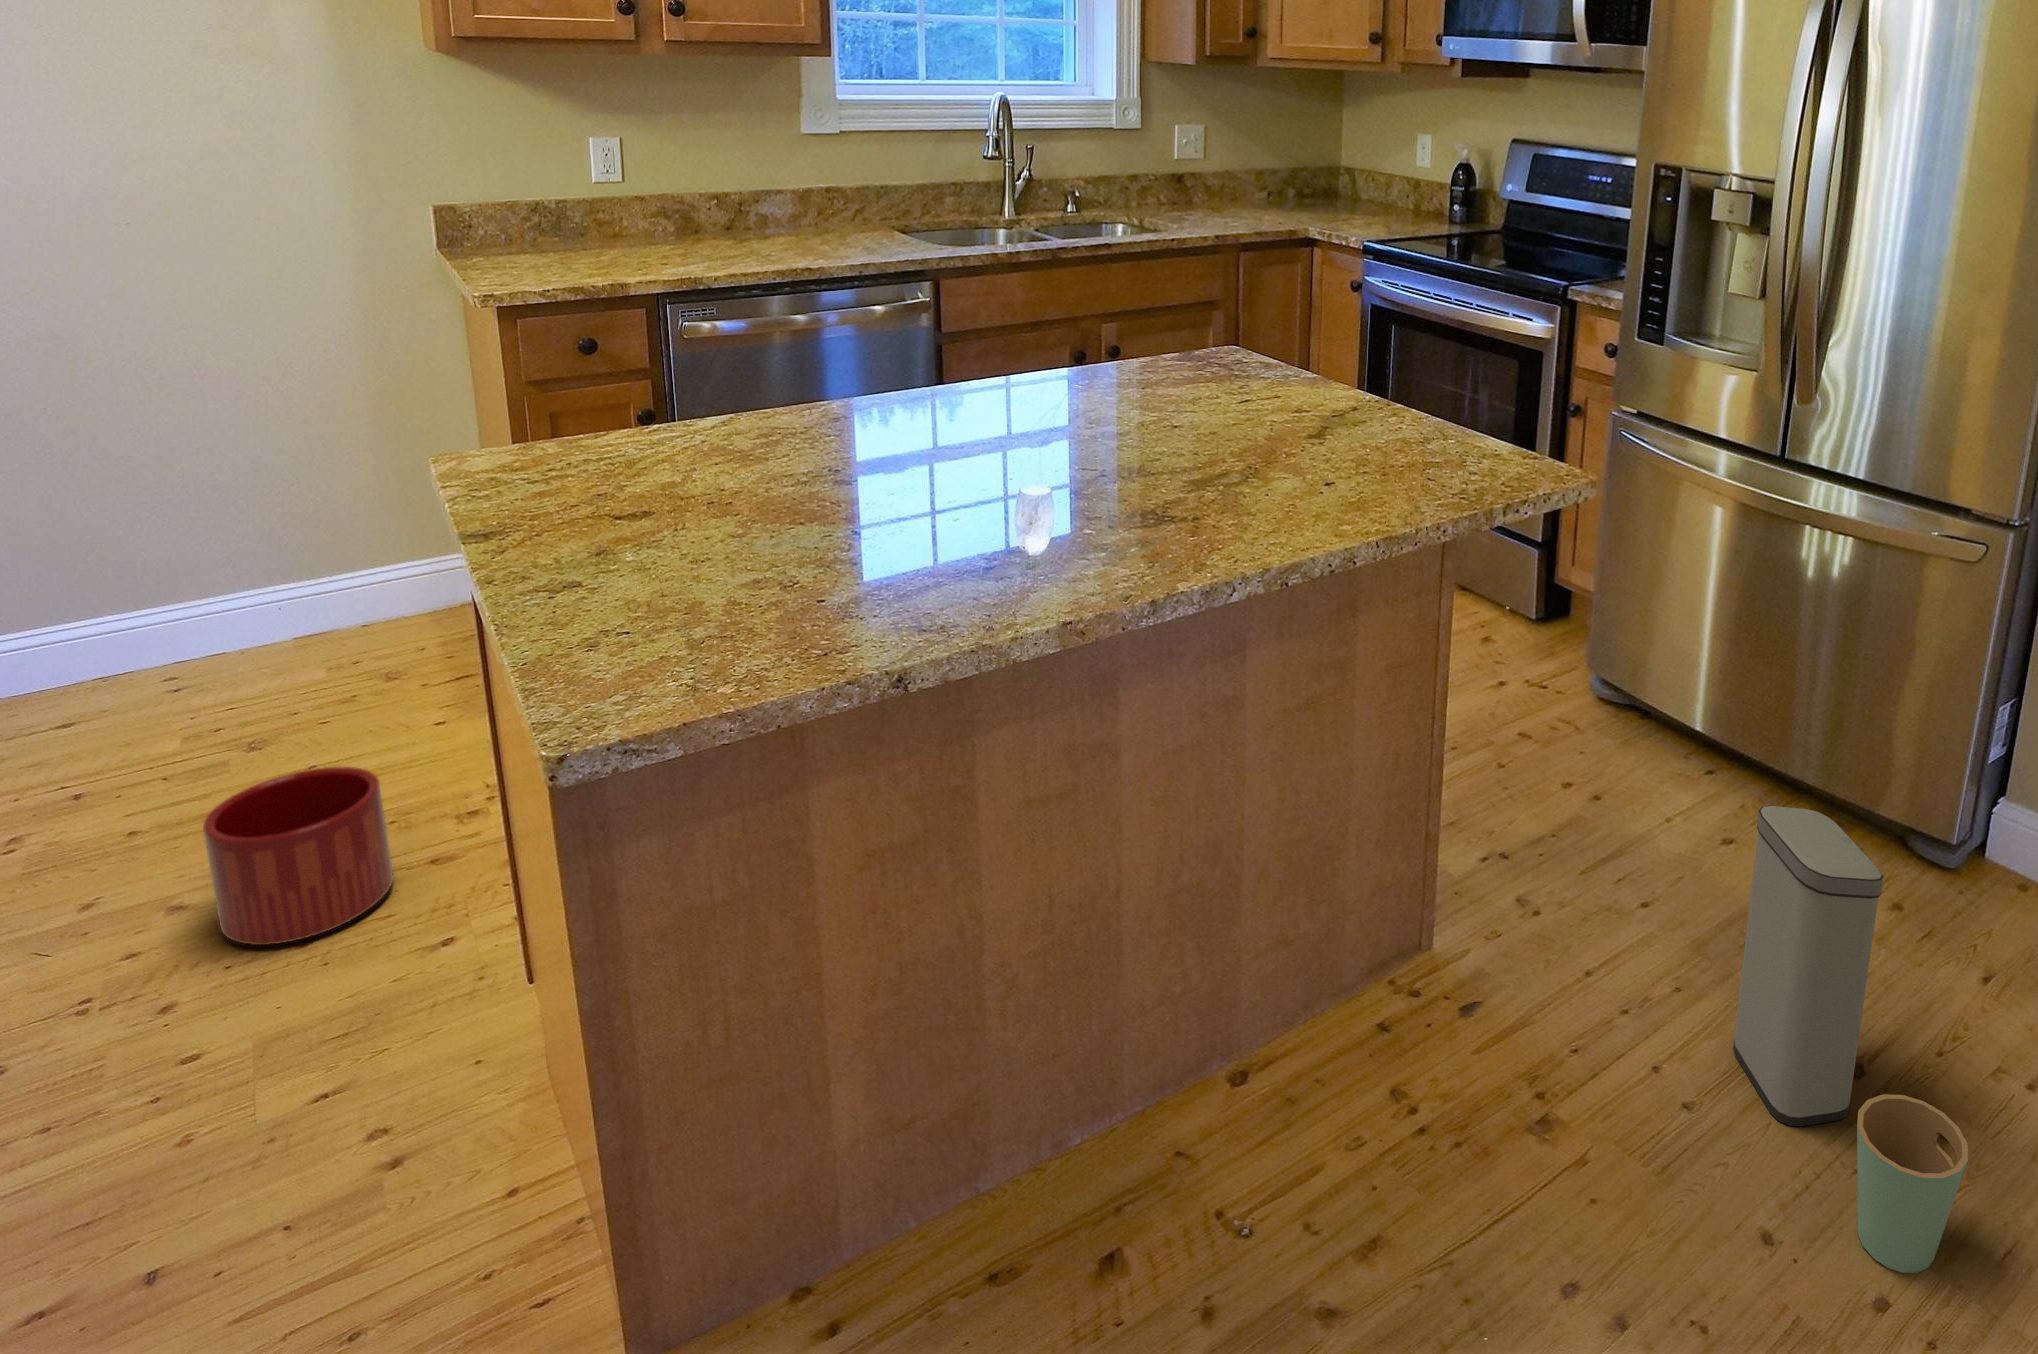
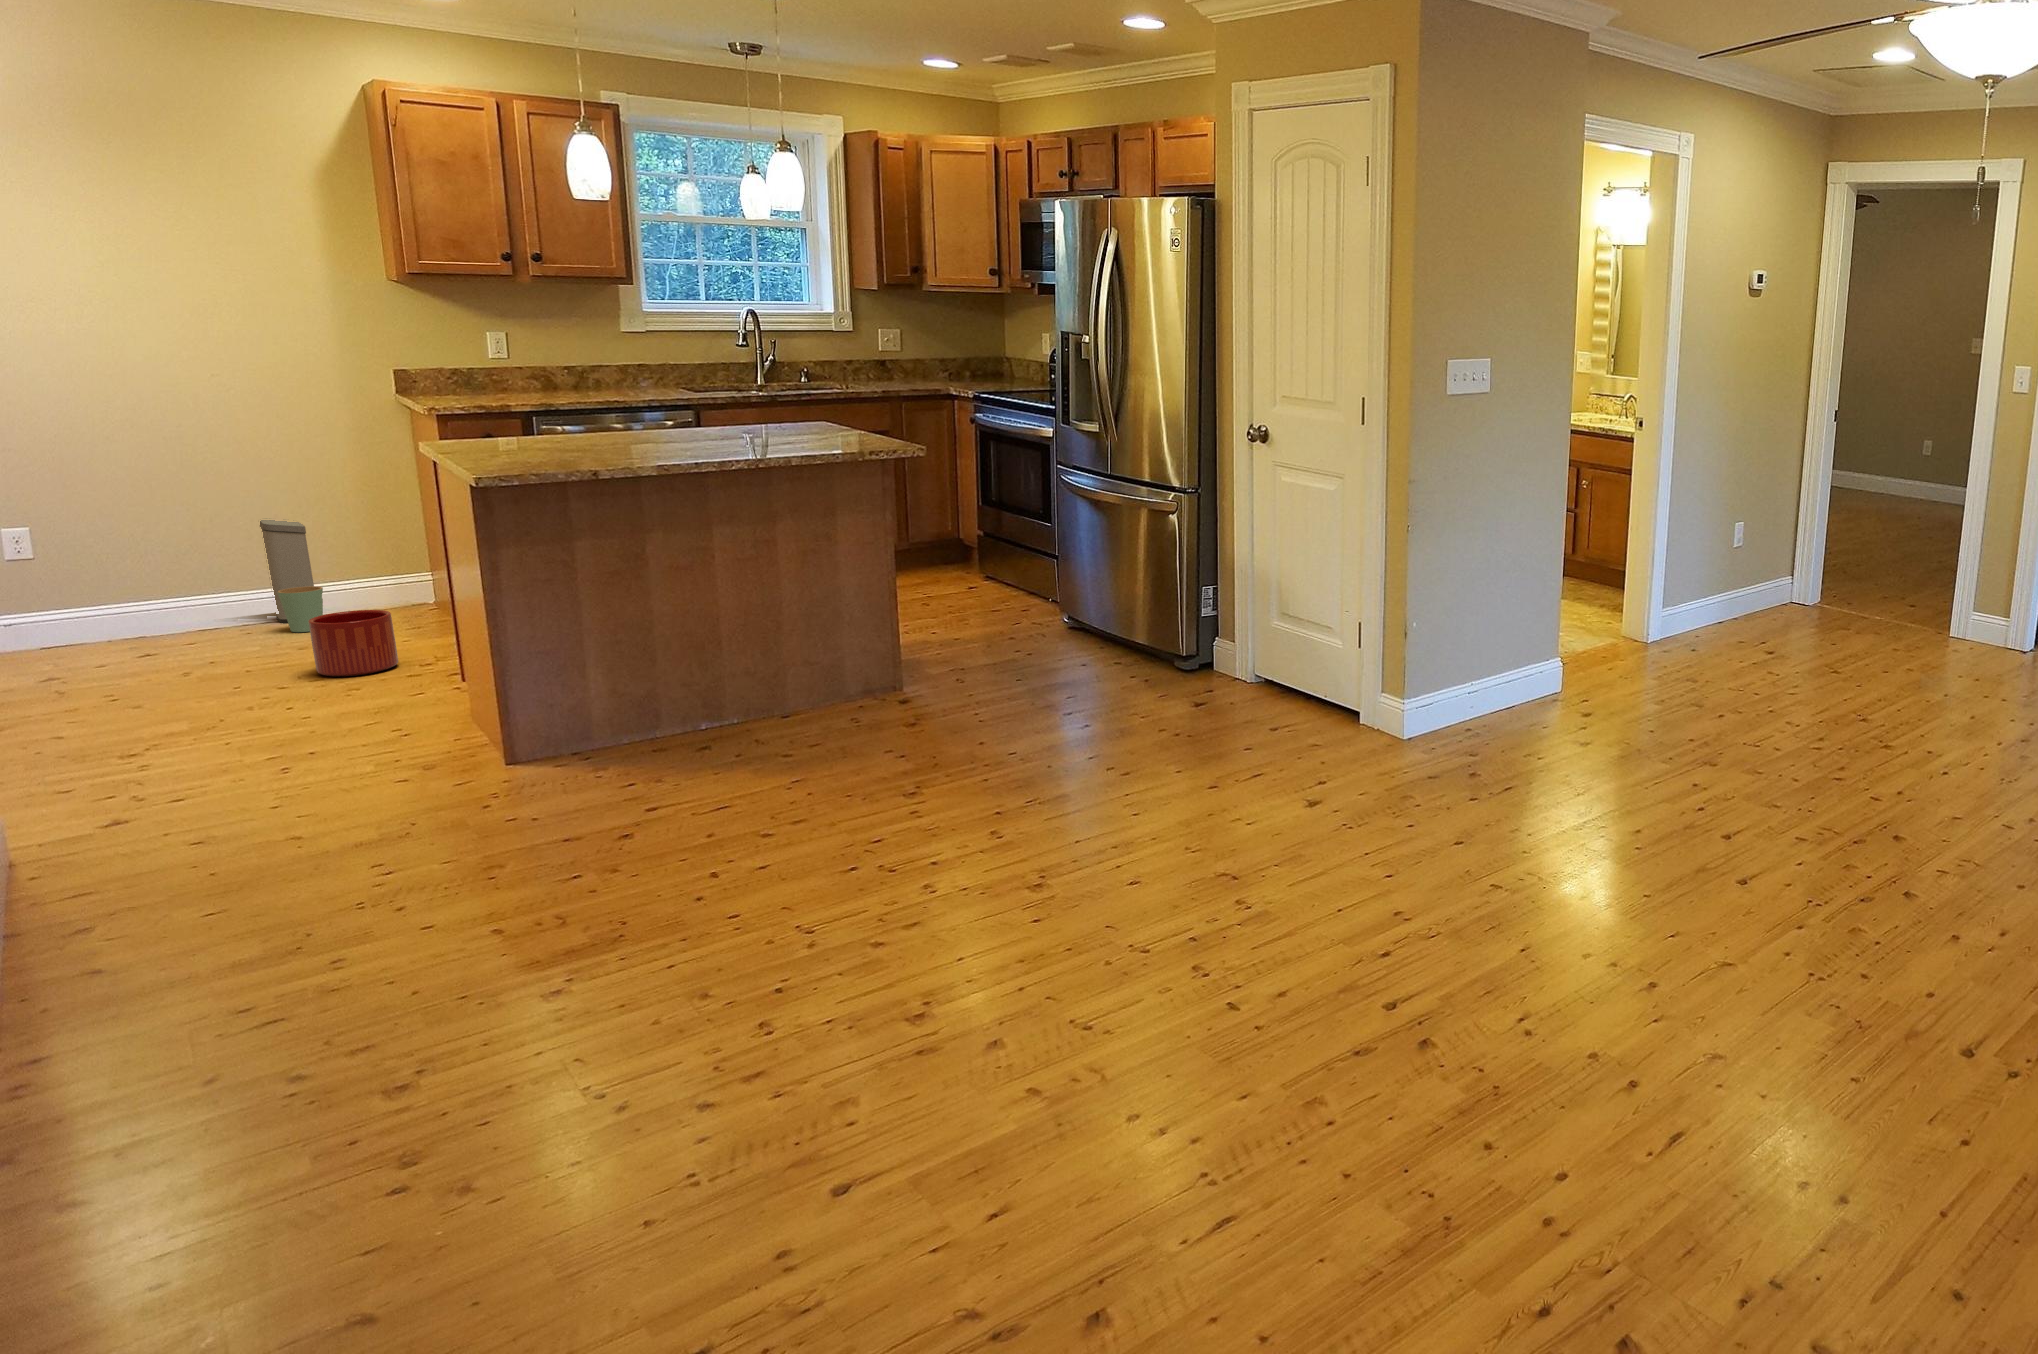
trash can: present [1733,806,1968,1273] -> present [260,520,323,632]

